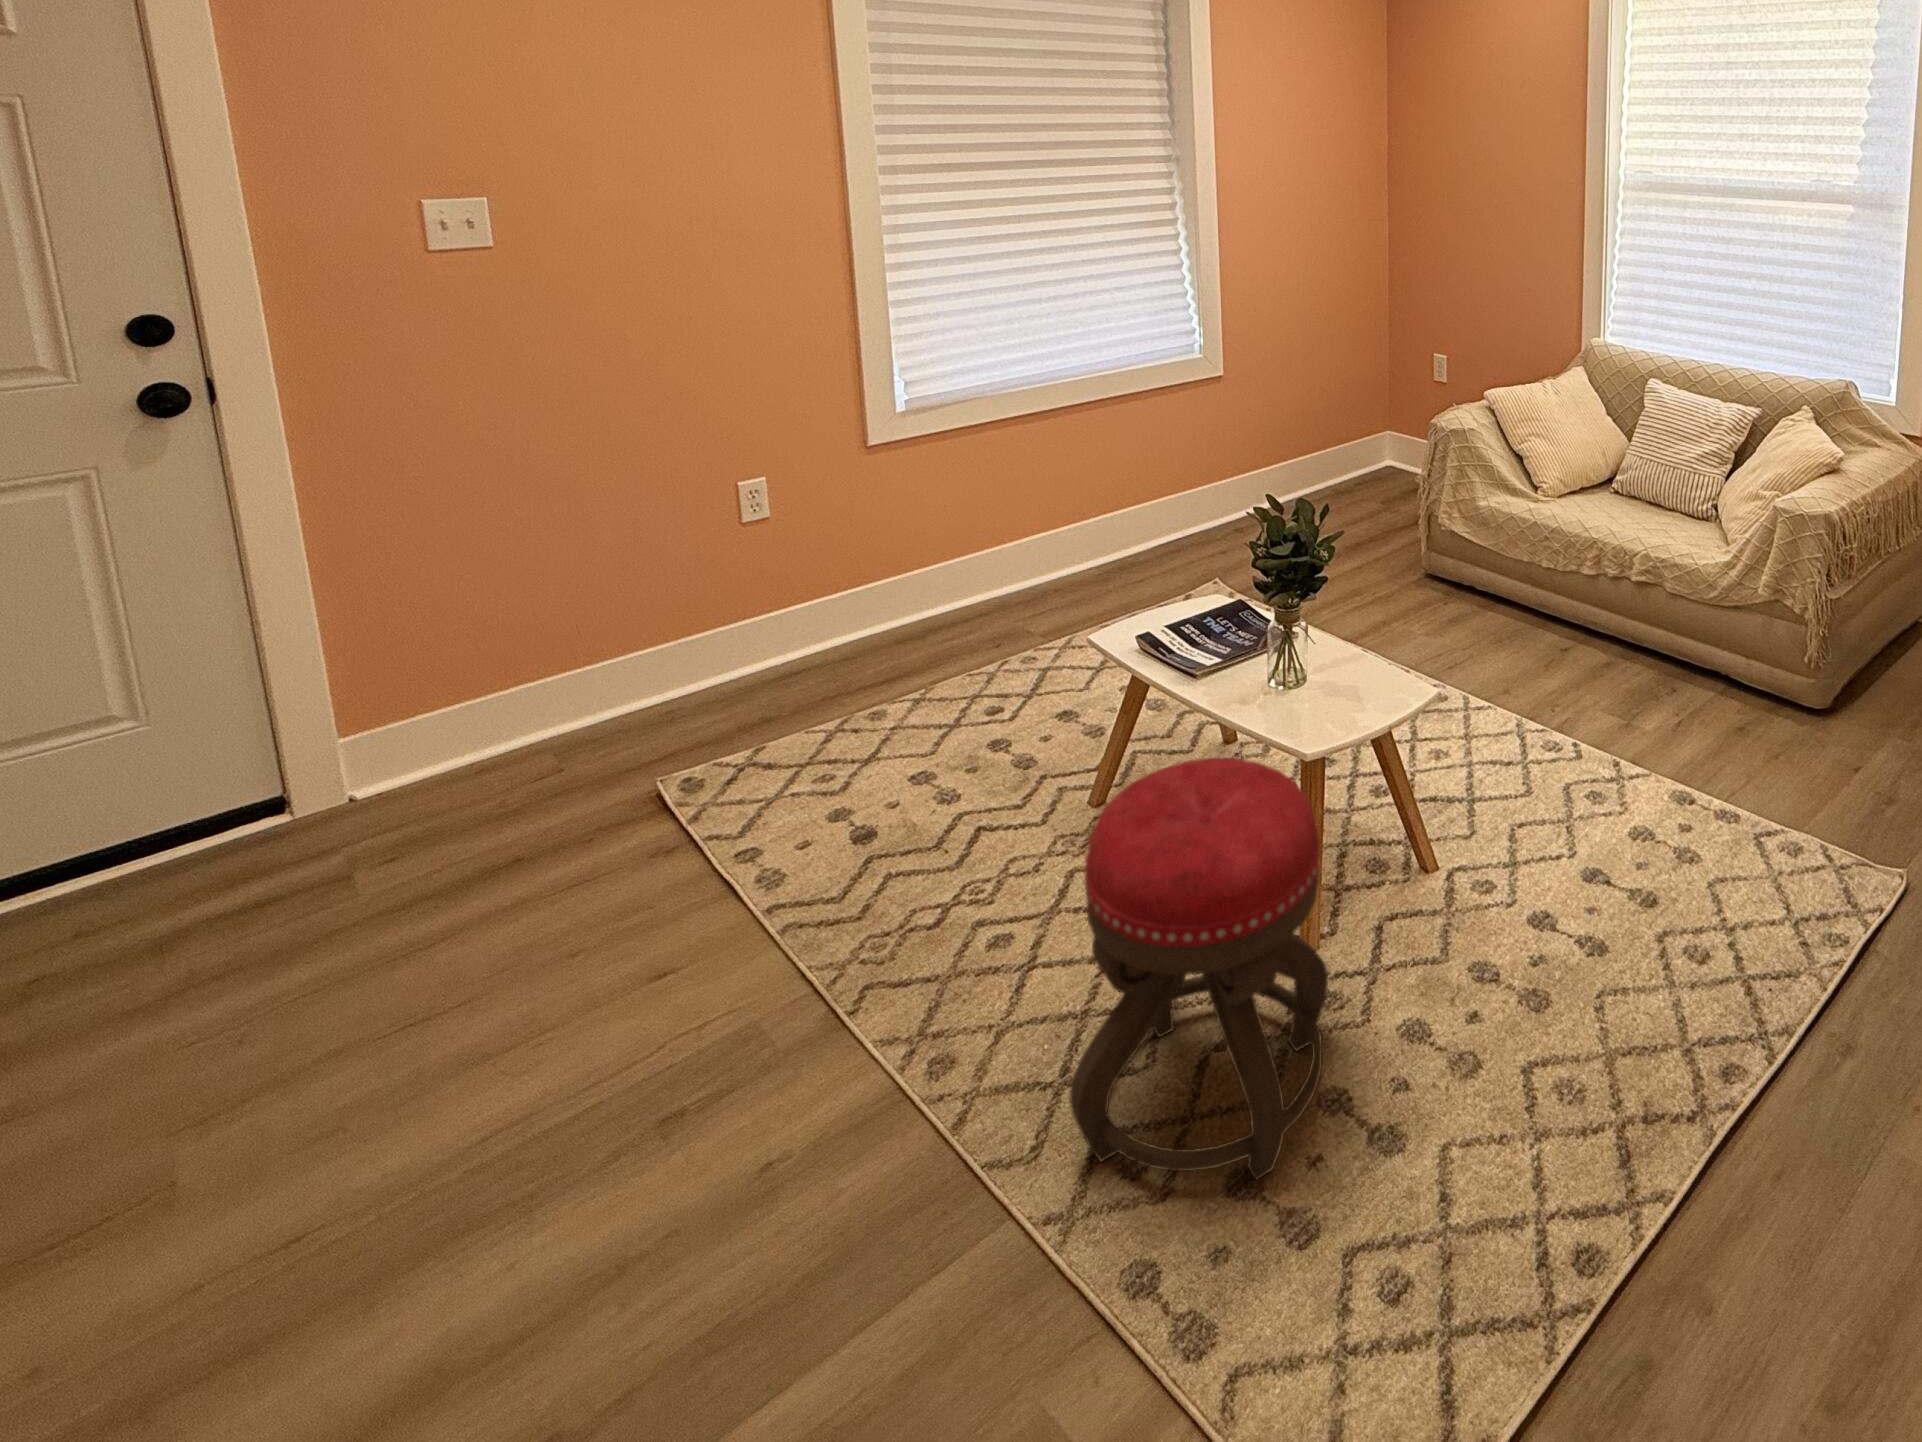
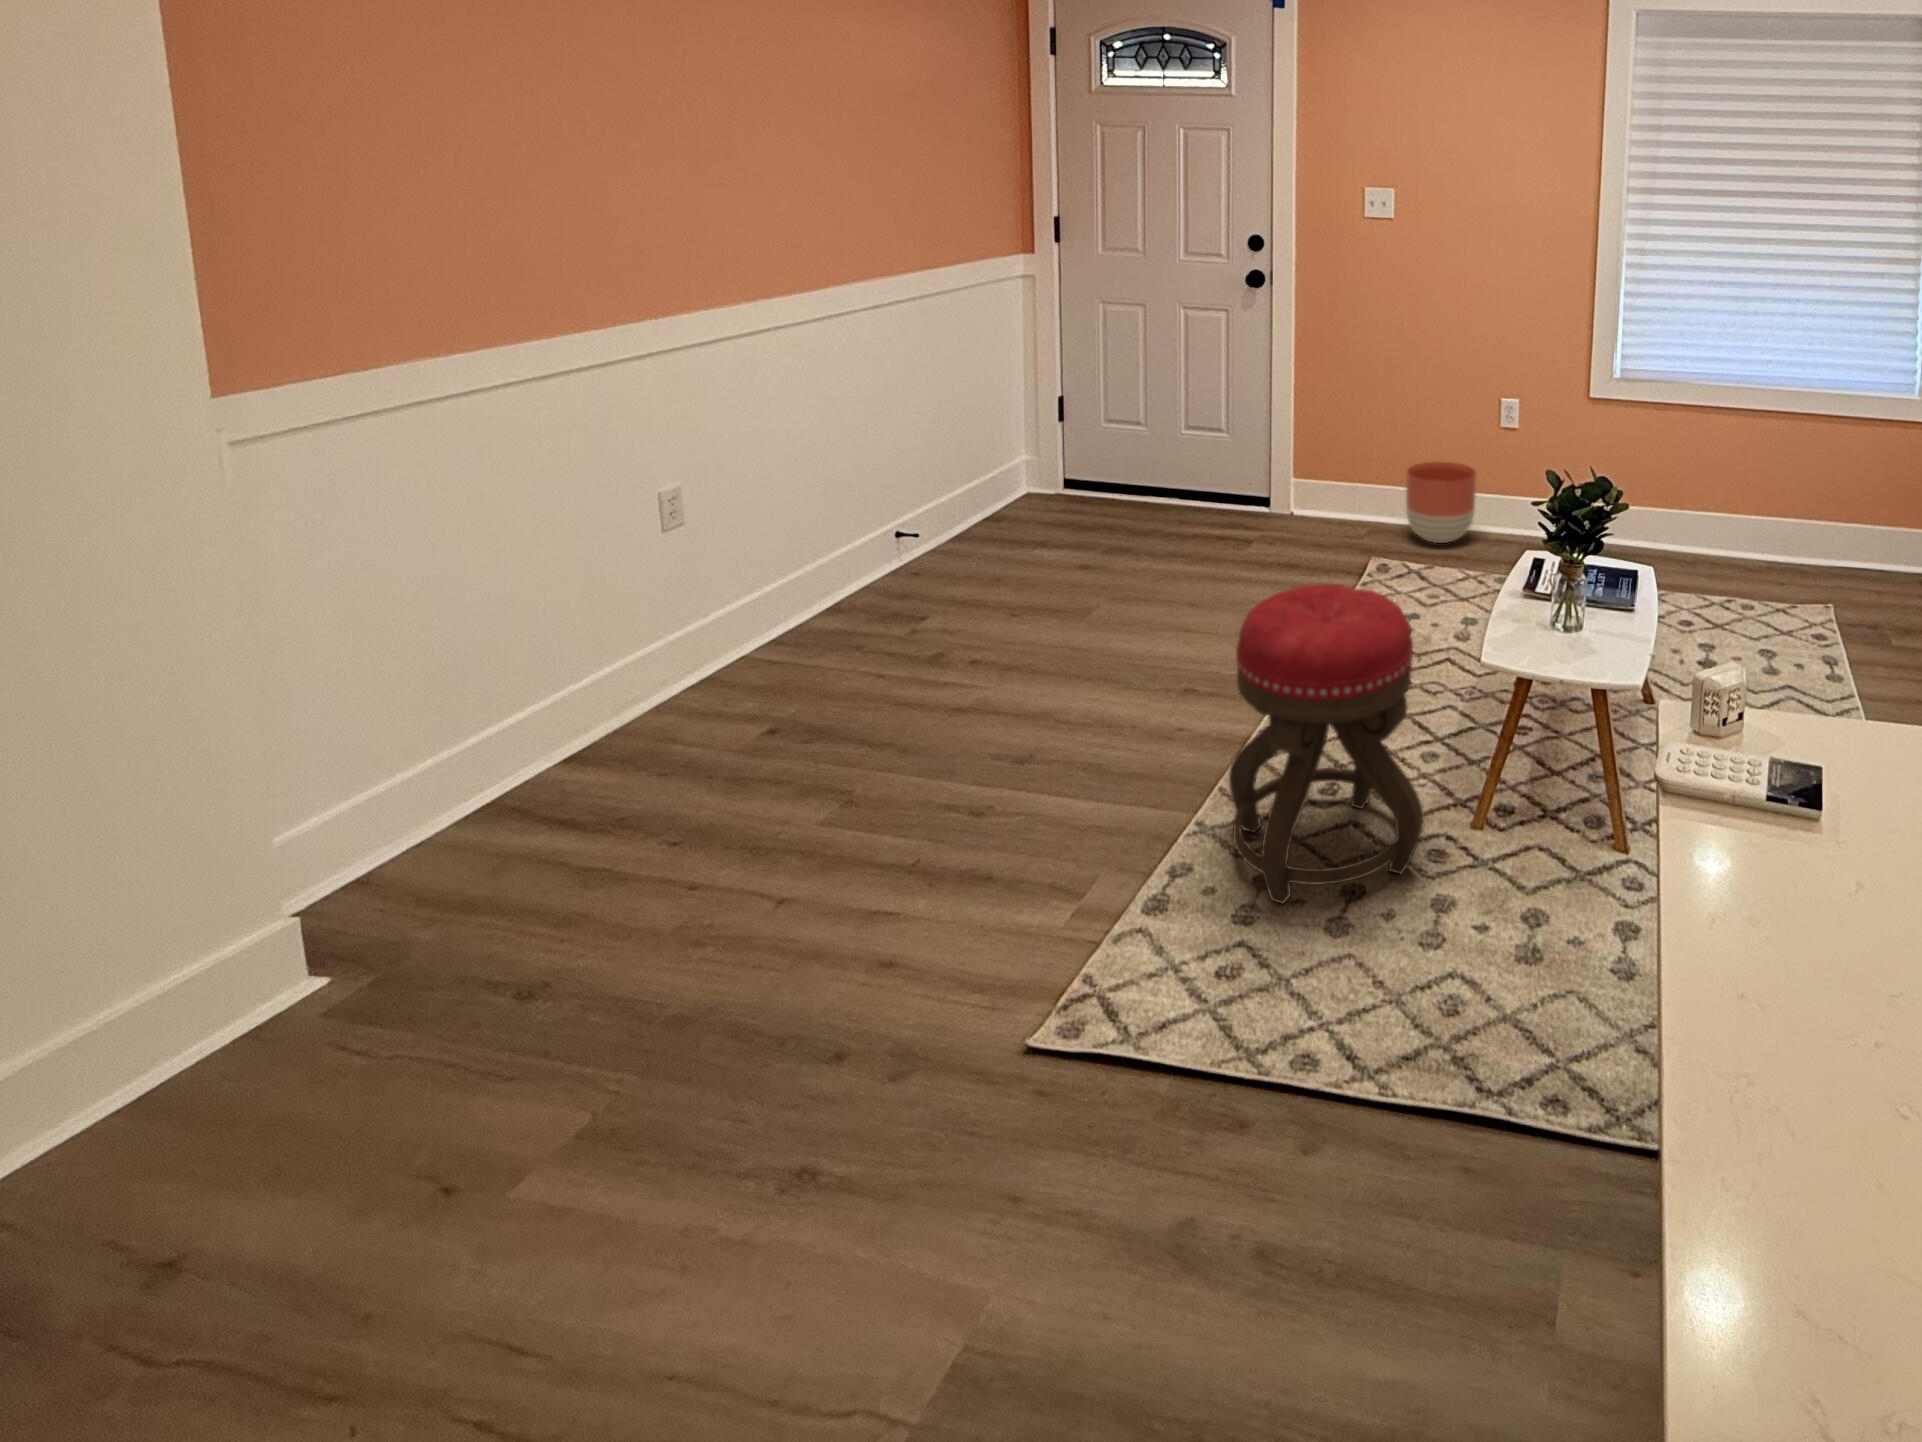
planter: none [627,594,757,723] -> present [1406,462,1476,543]

